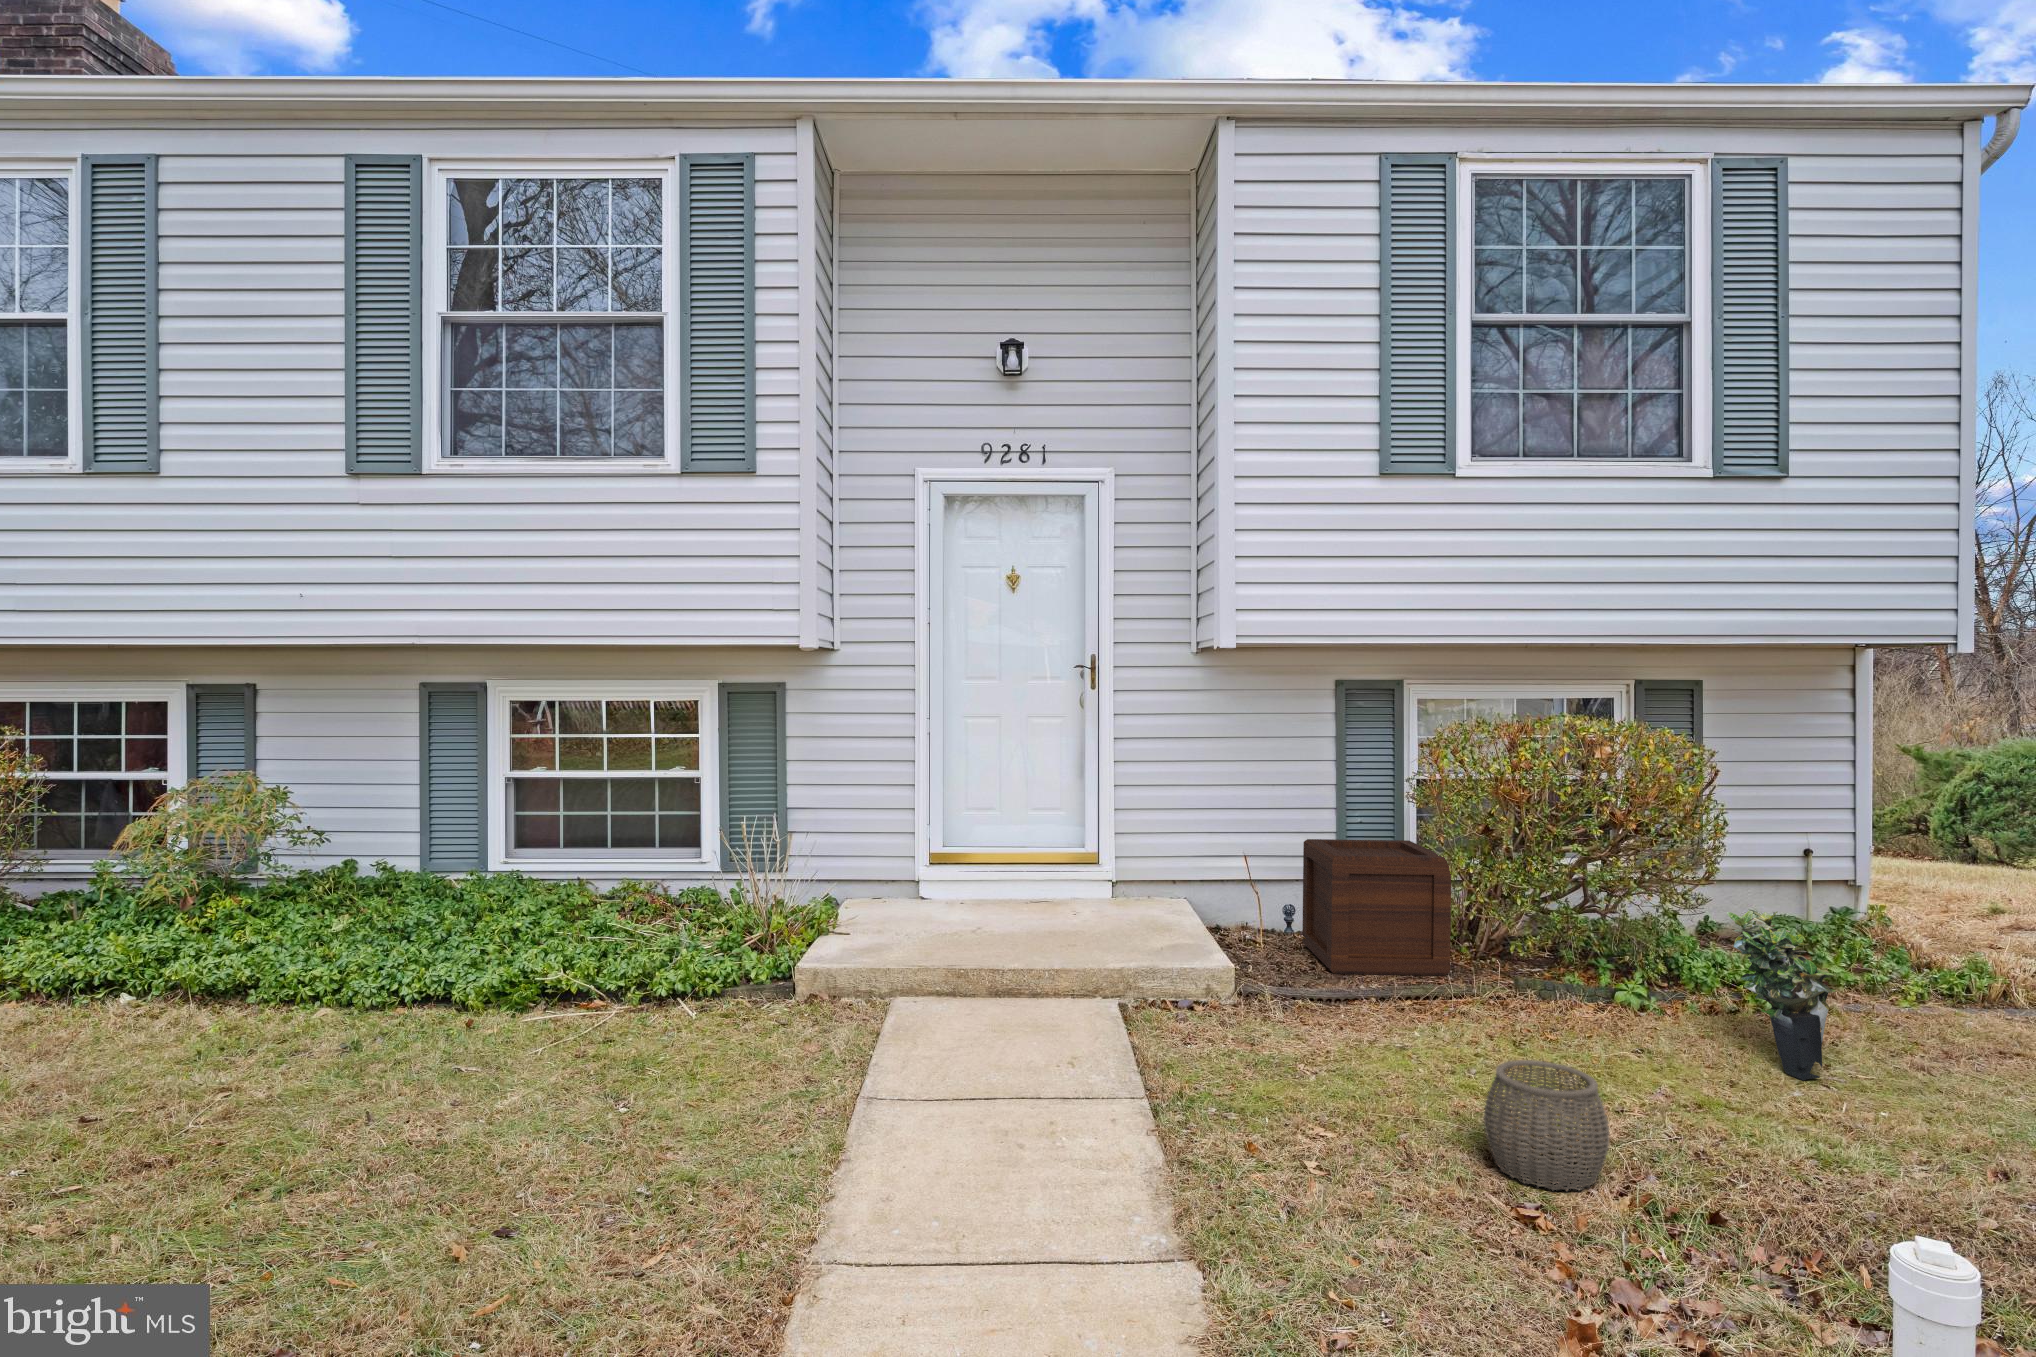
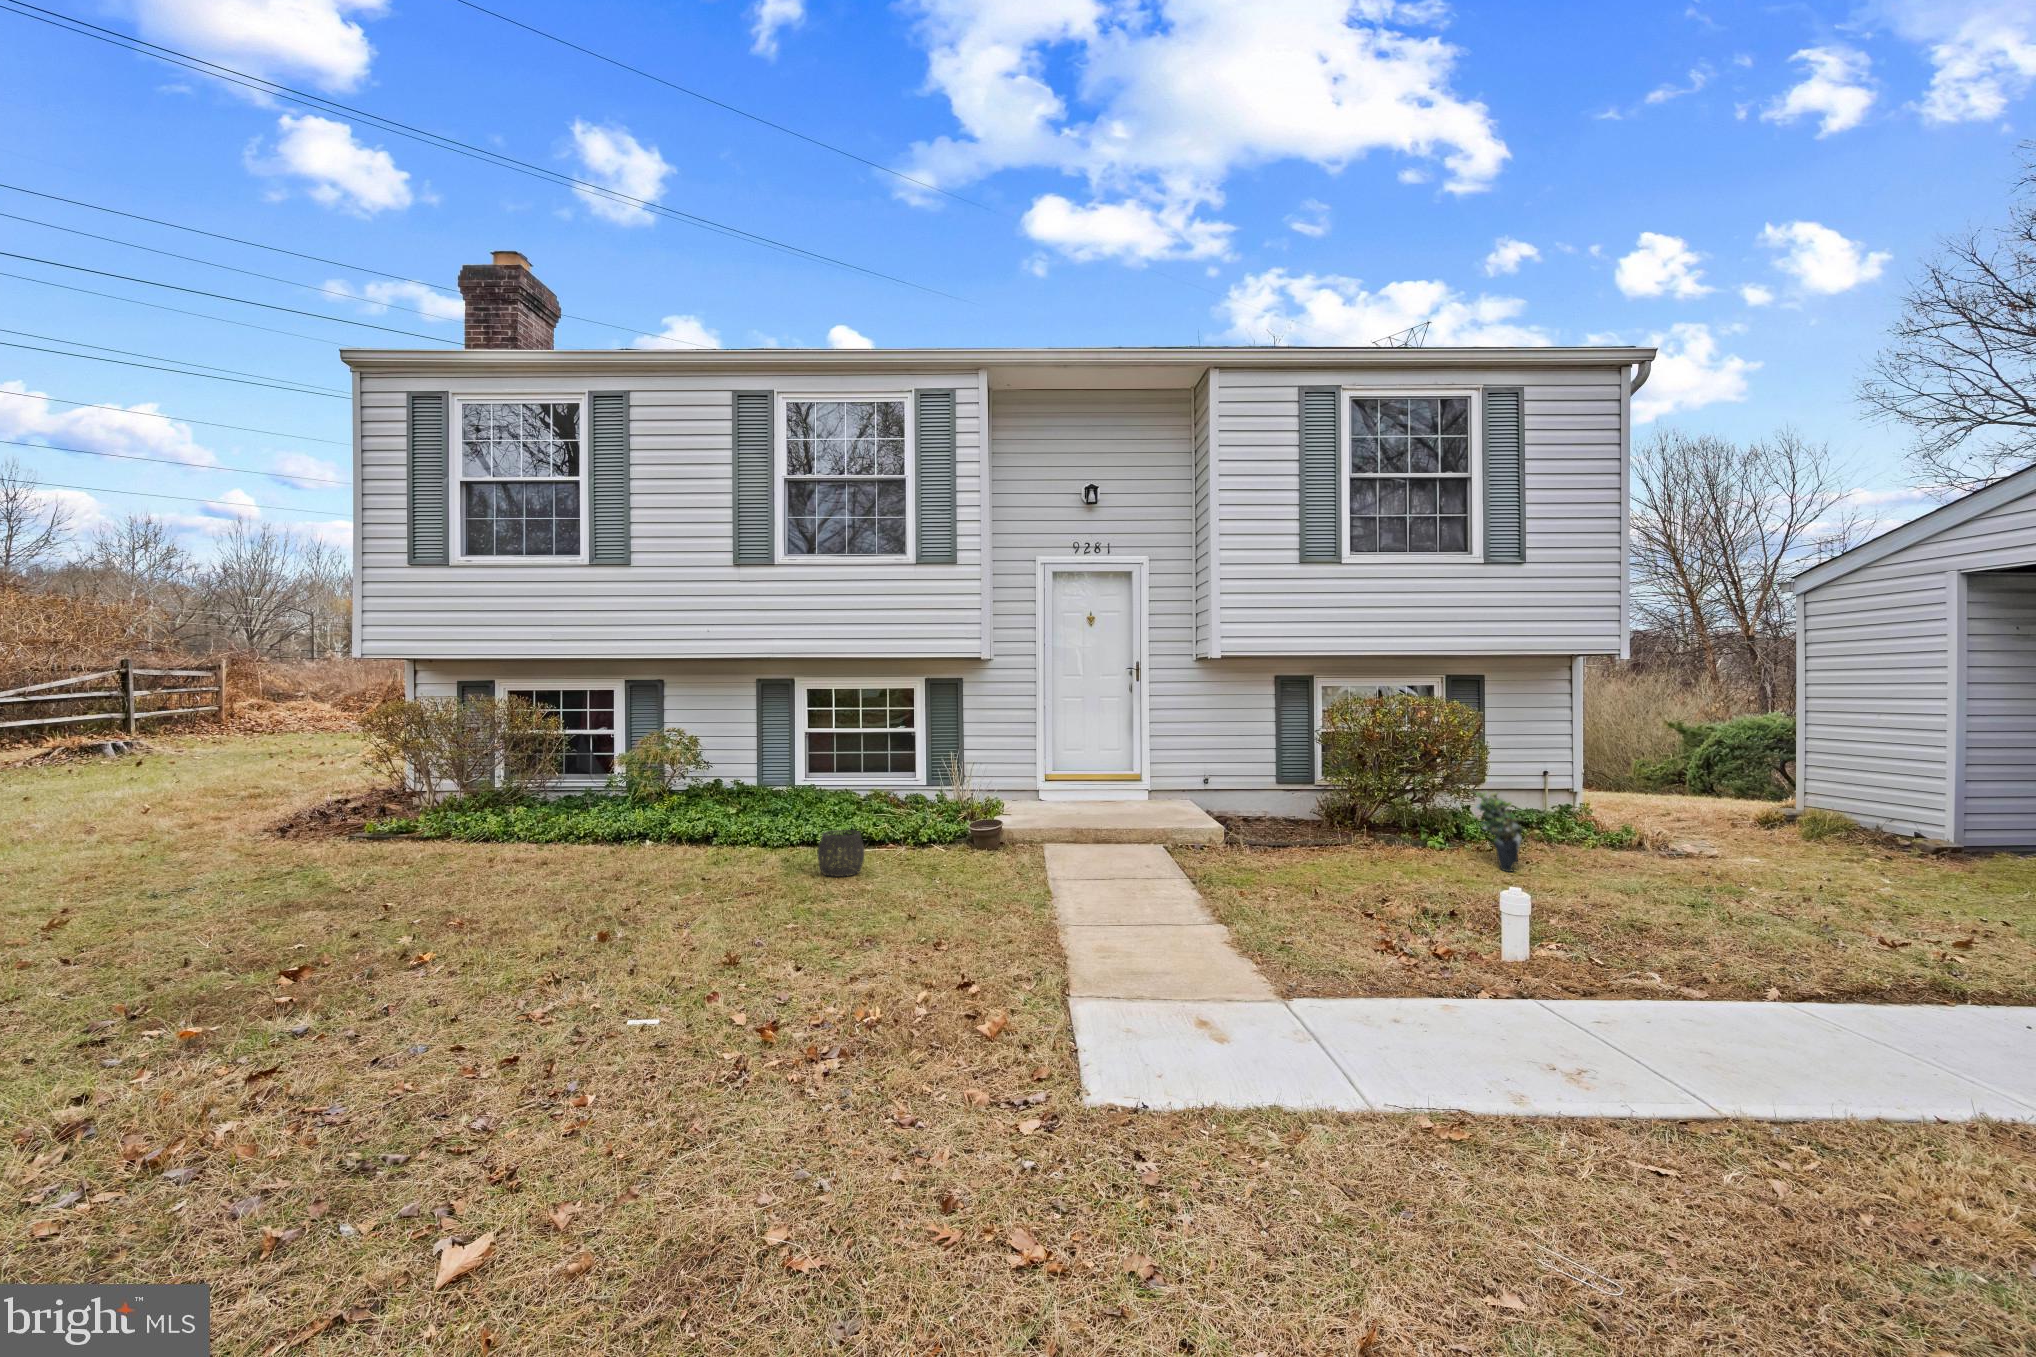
wooden crate: present [1302,839,1451,975] -> none [1258,766,1340,838]
woven basket: present [1484,1060,1610,1192] -> present [818,830,865,877]

